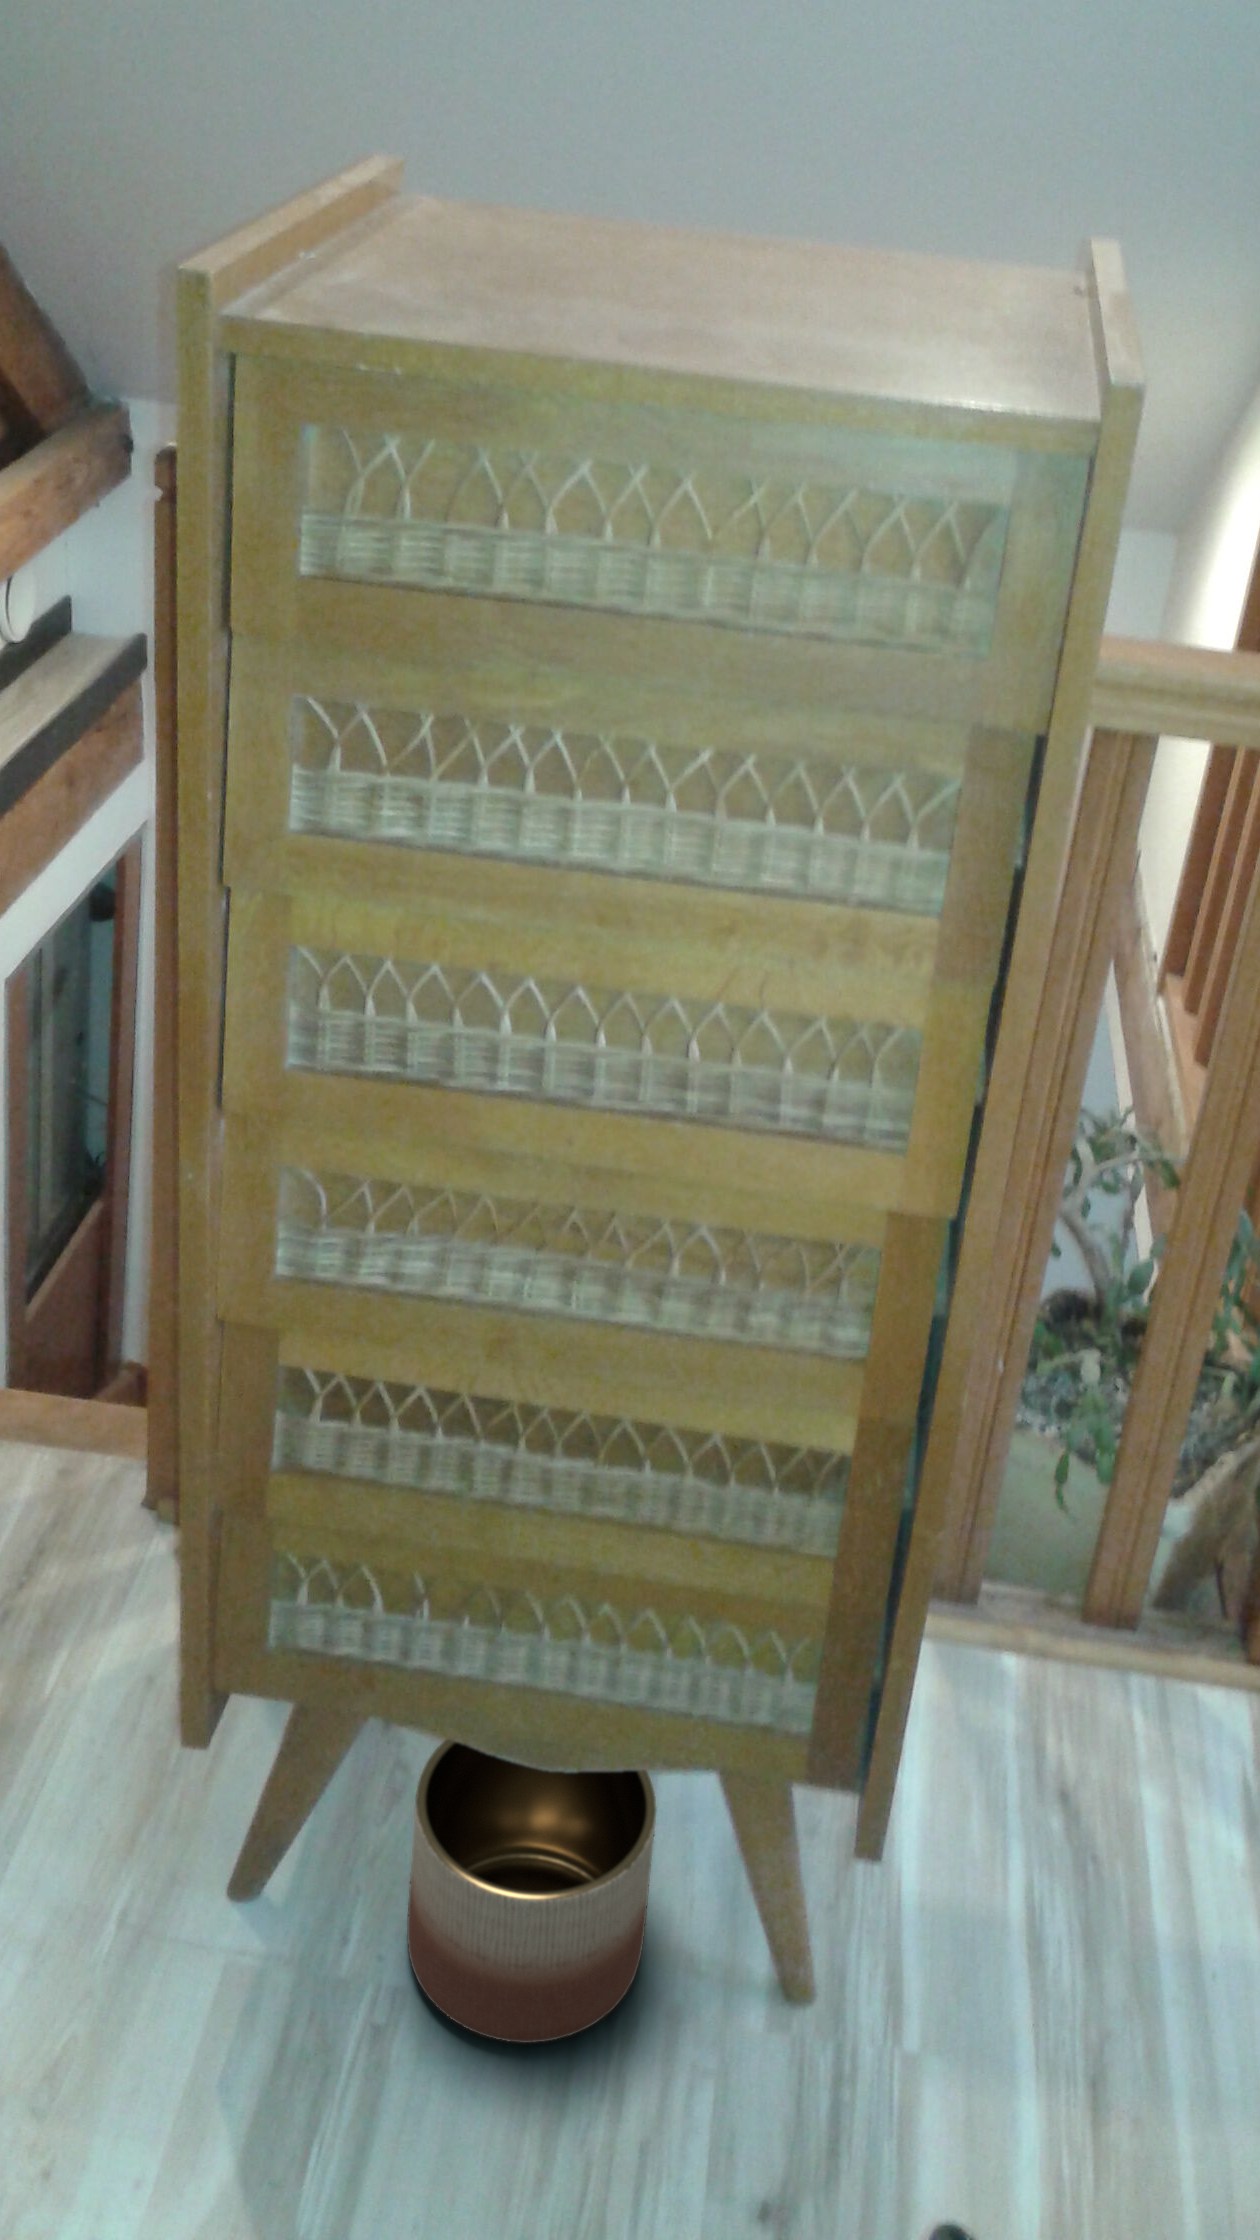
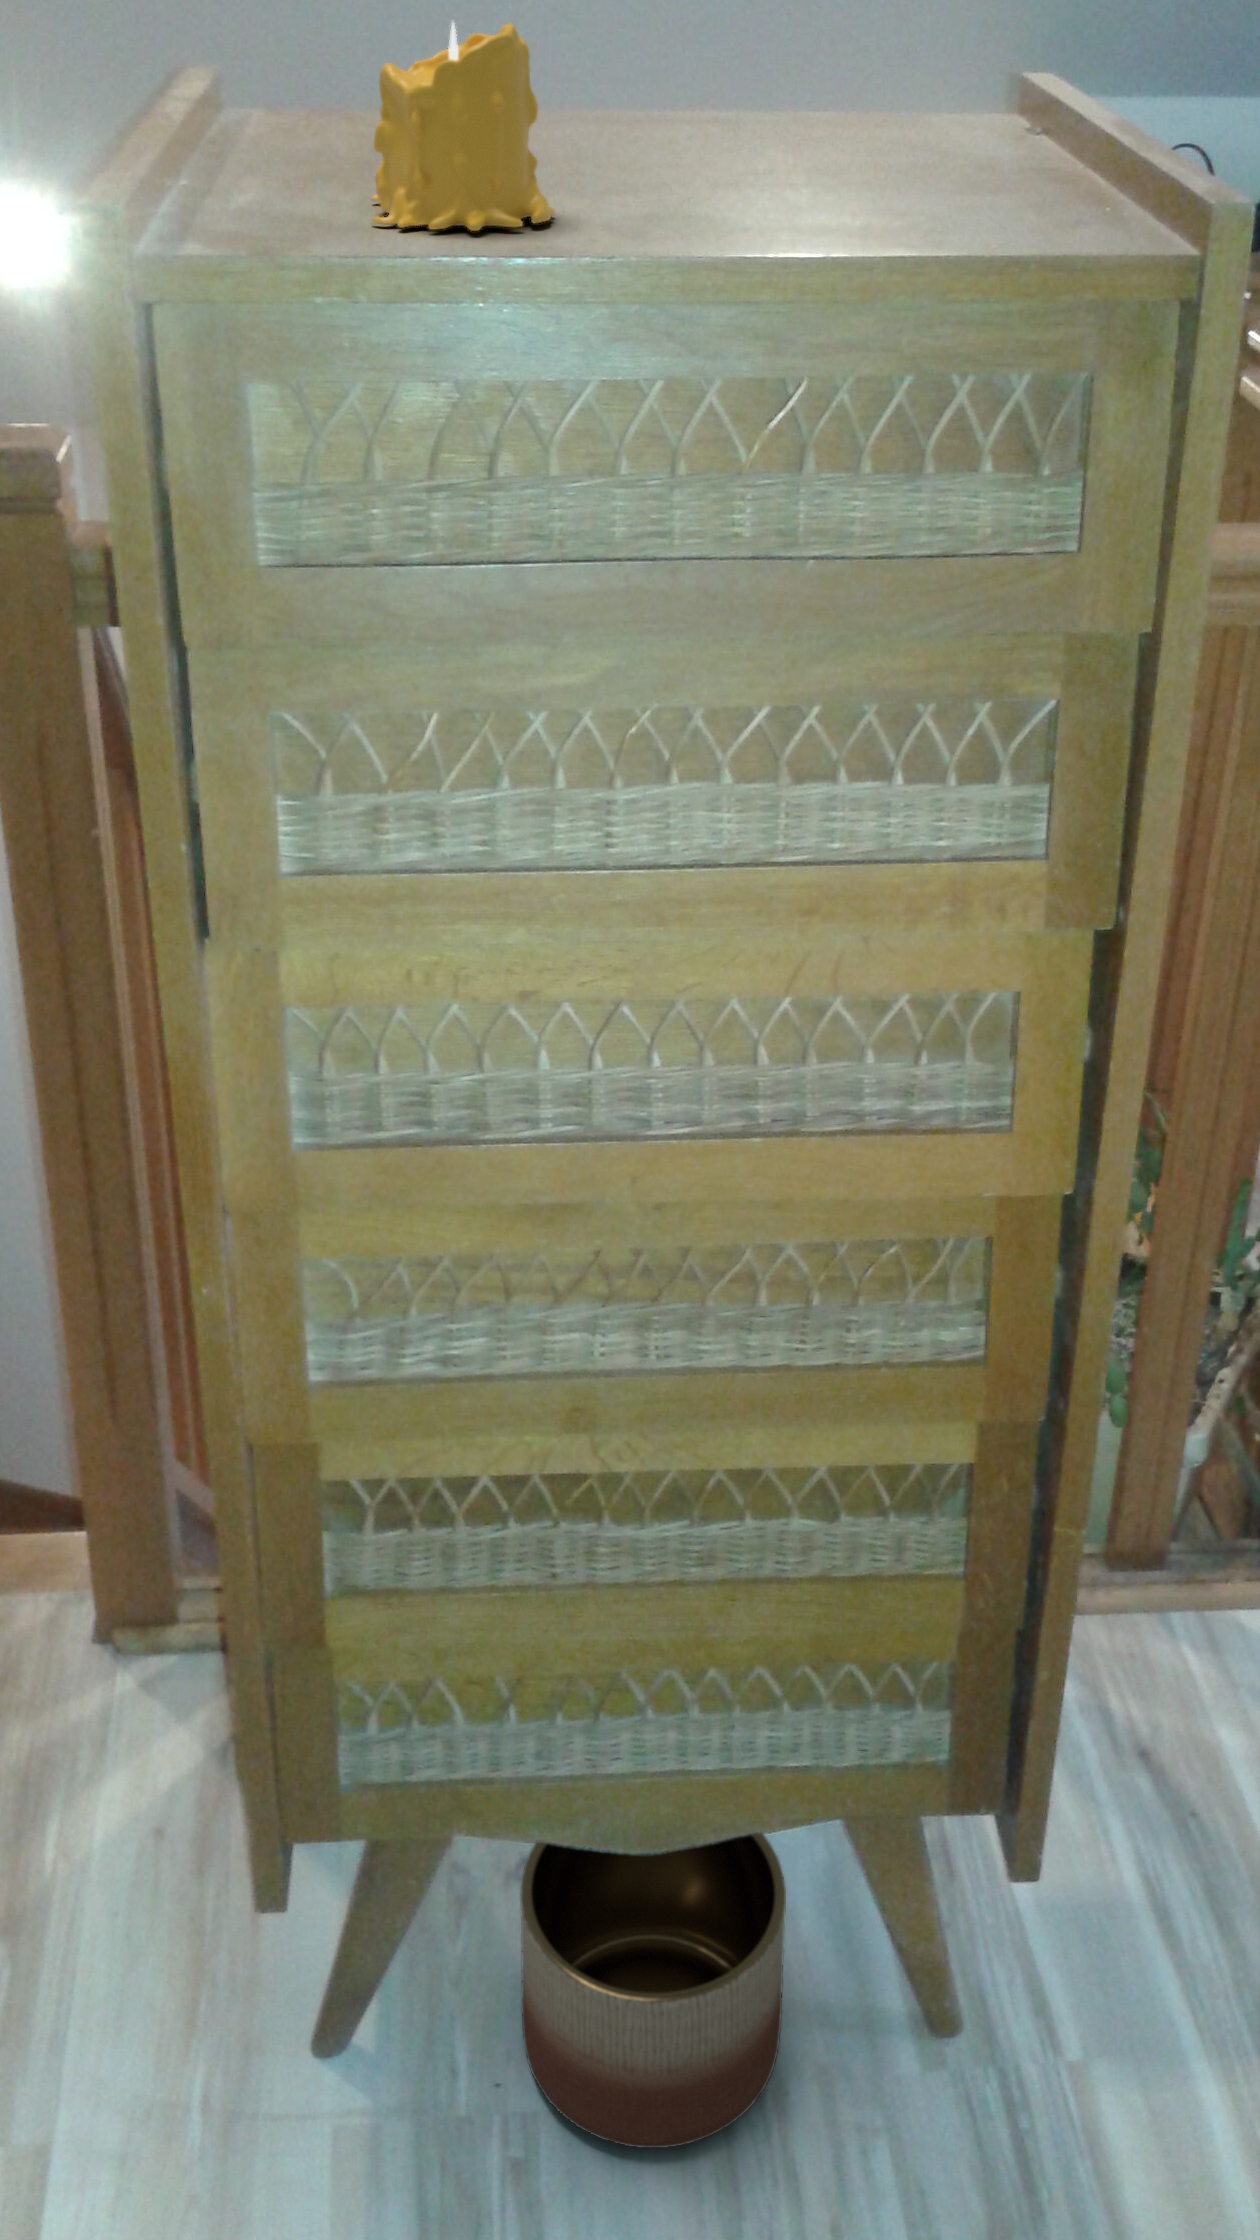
candle: none [435,151,592,326] -> present [372,22,554,231]

